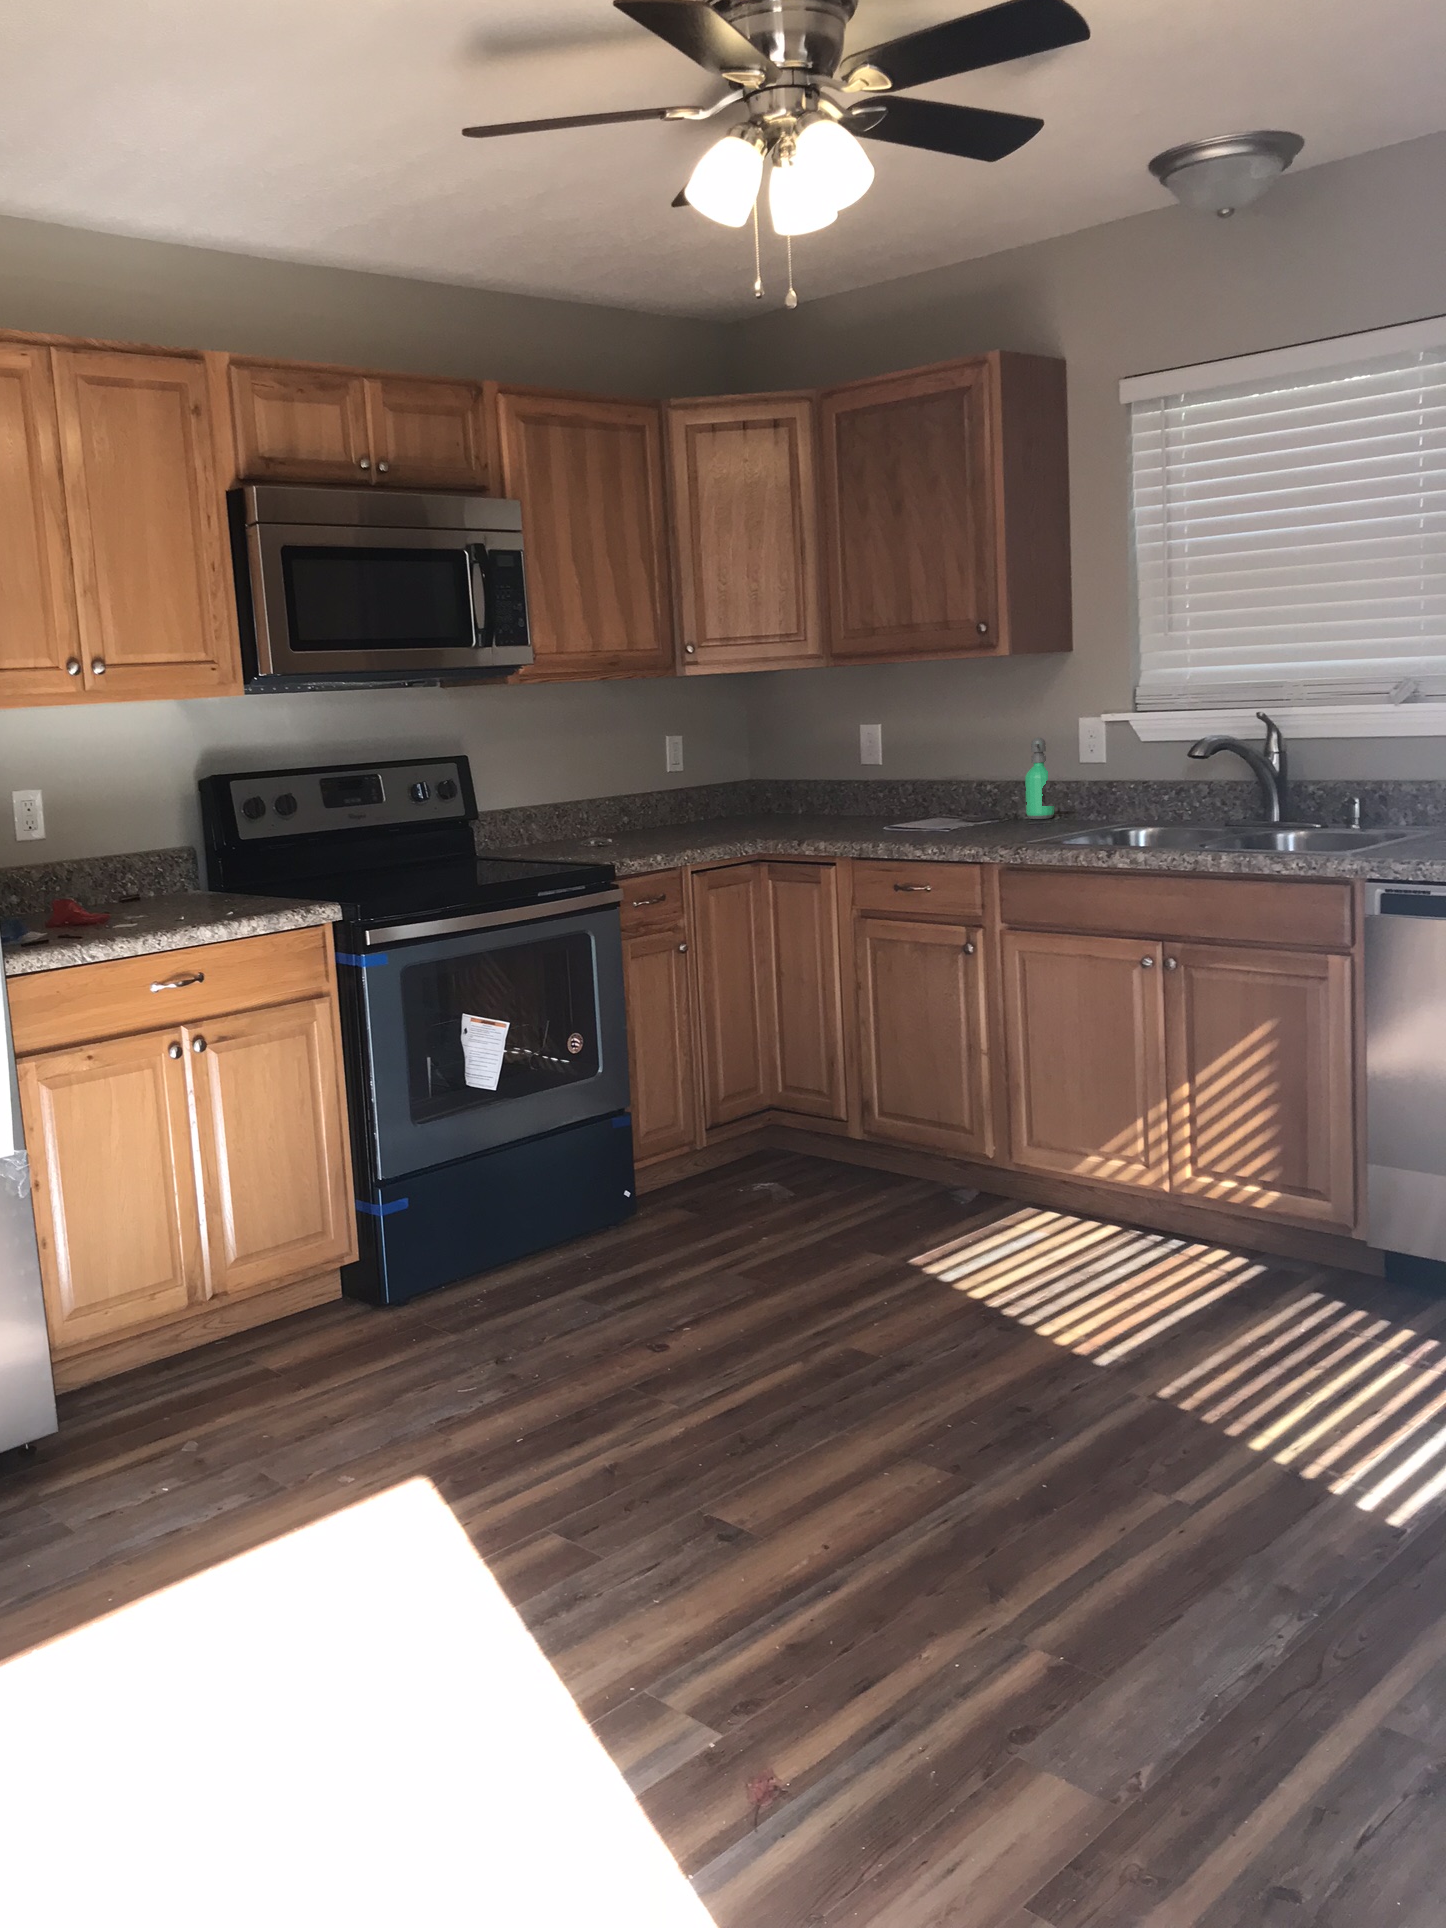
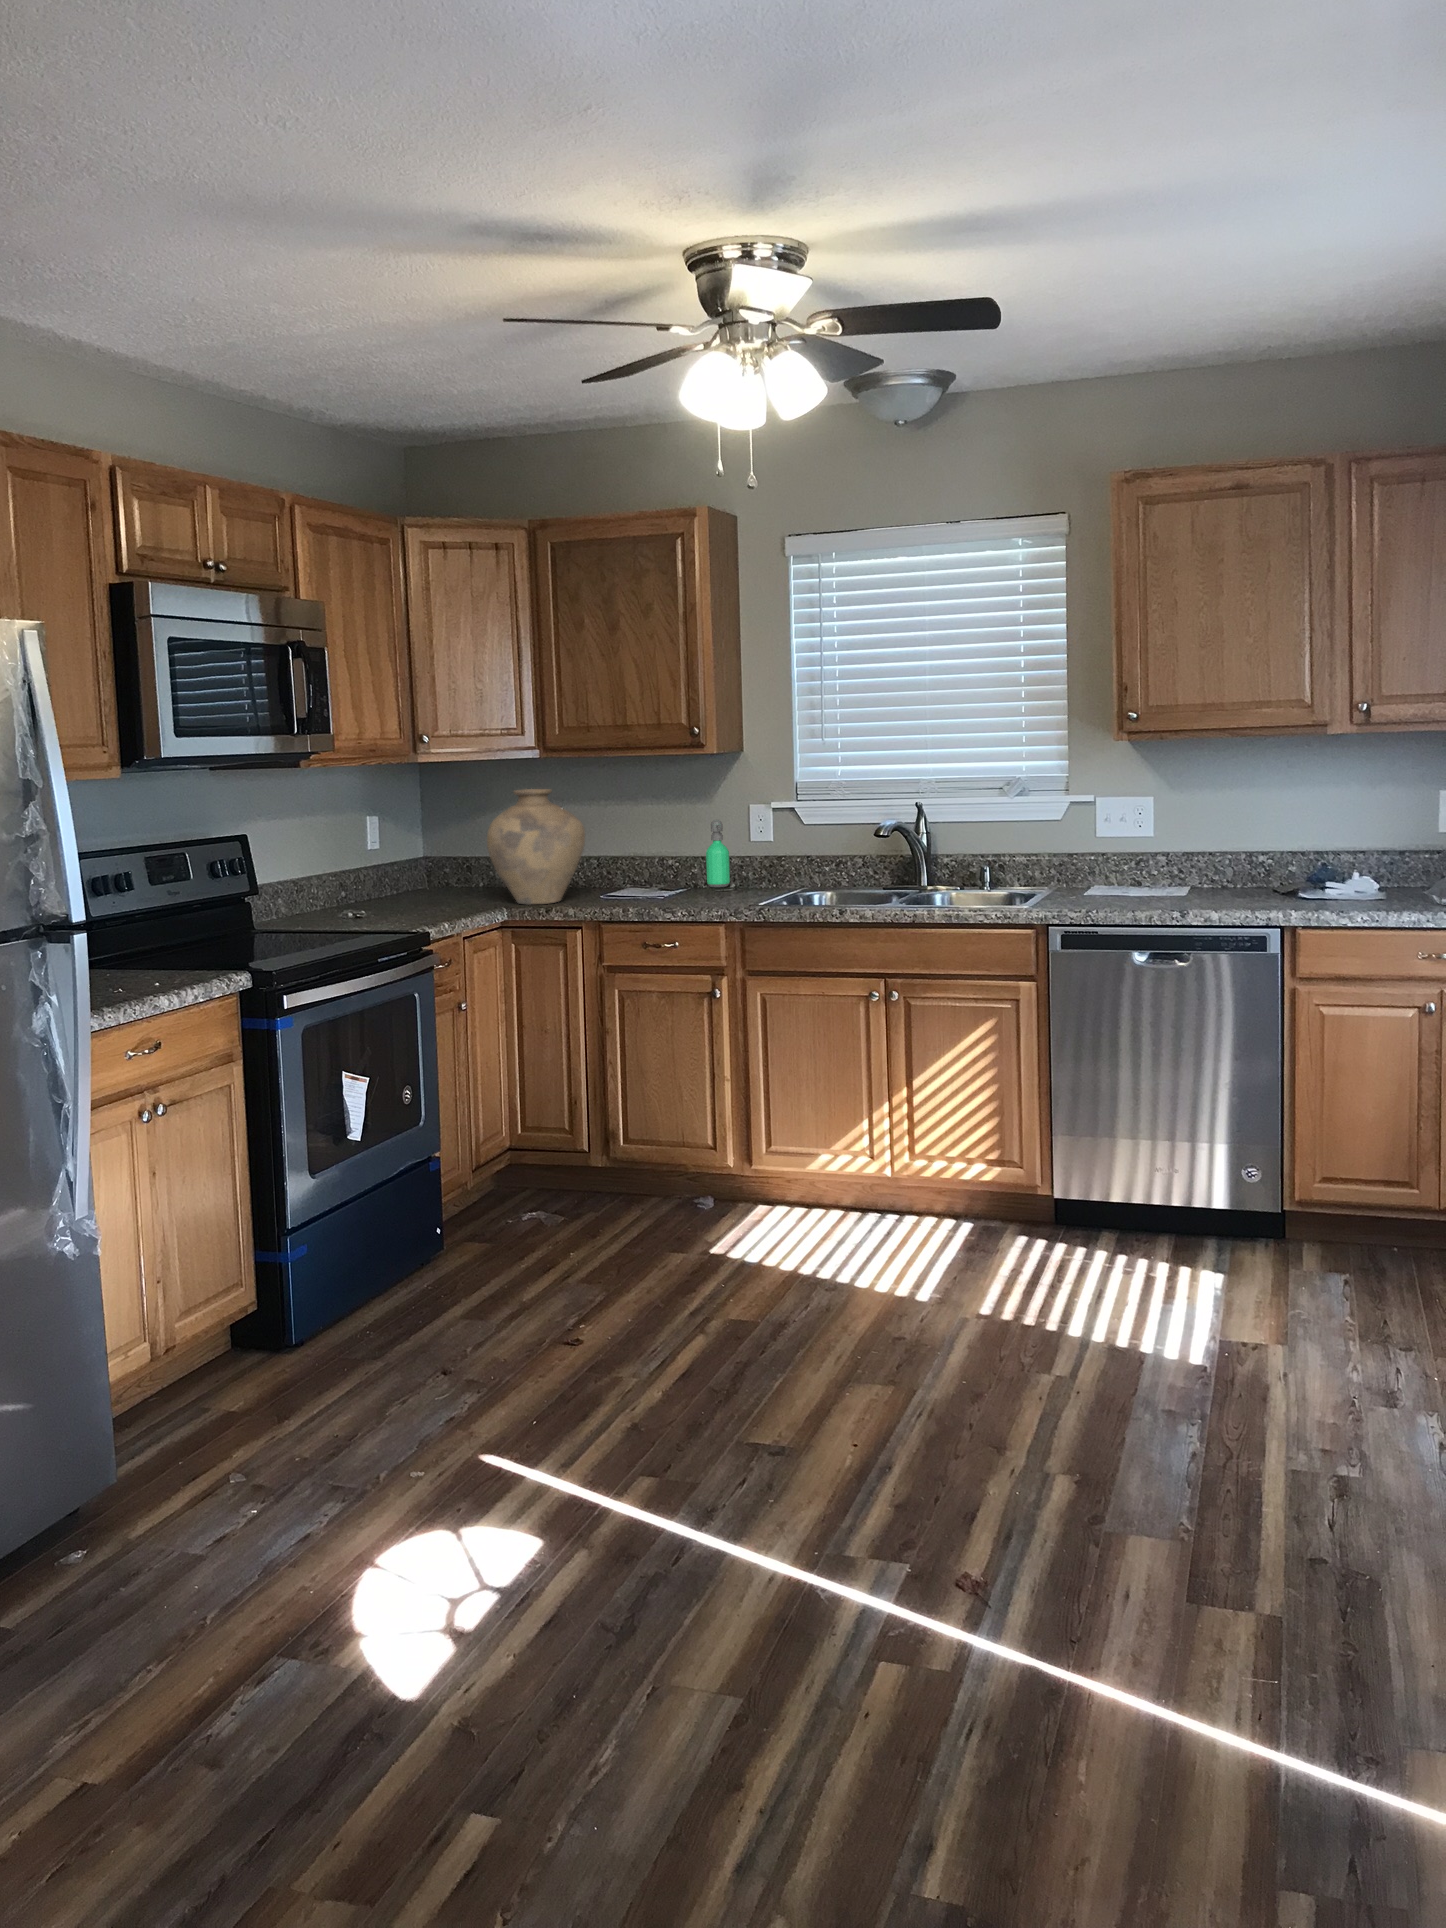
vase: none [748,703,860,836] -> present [487,789,585,905]

